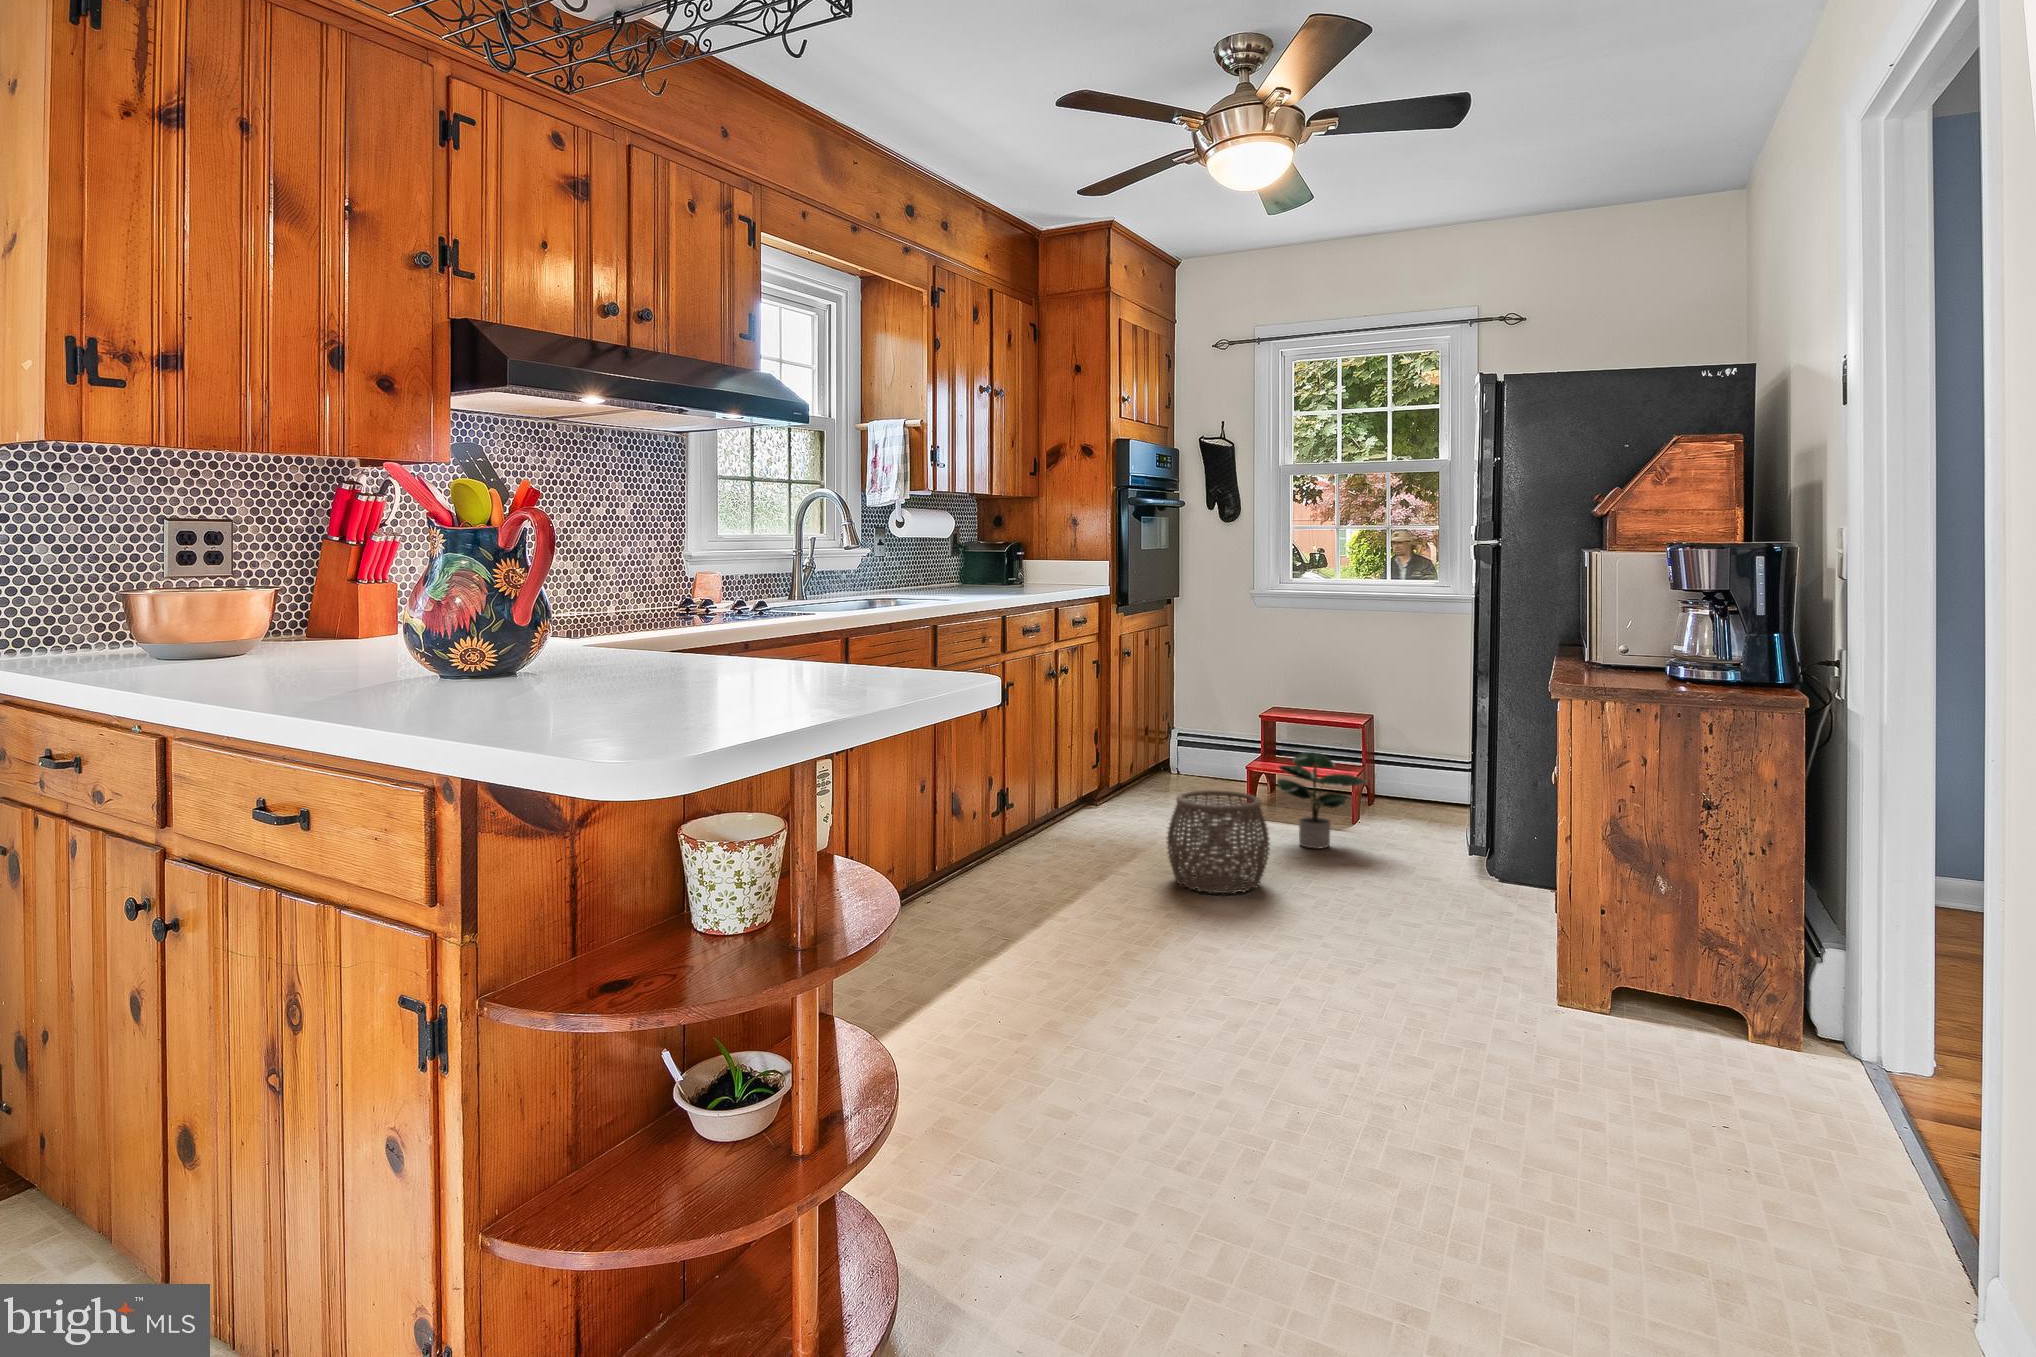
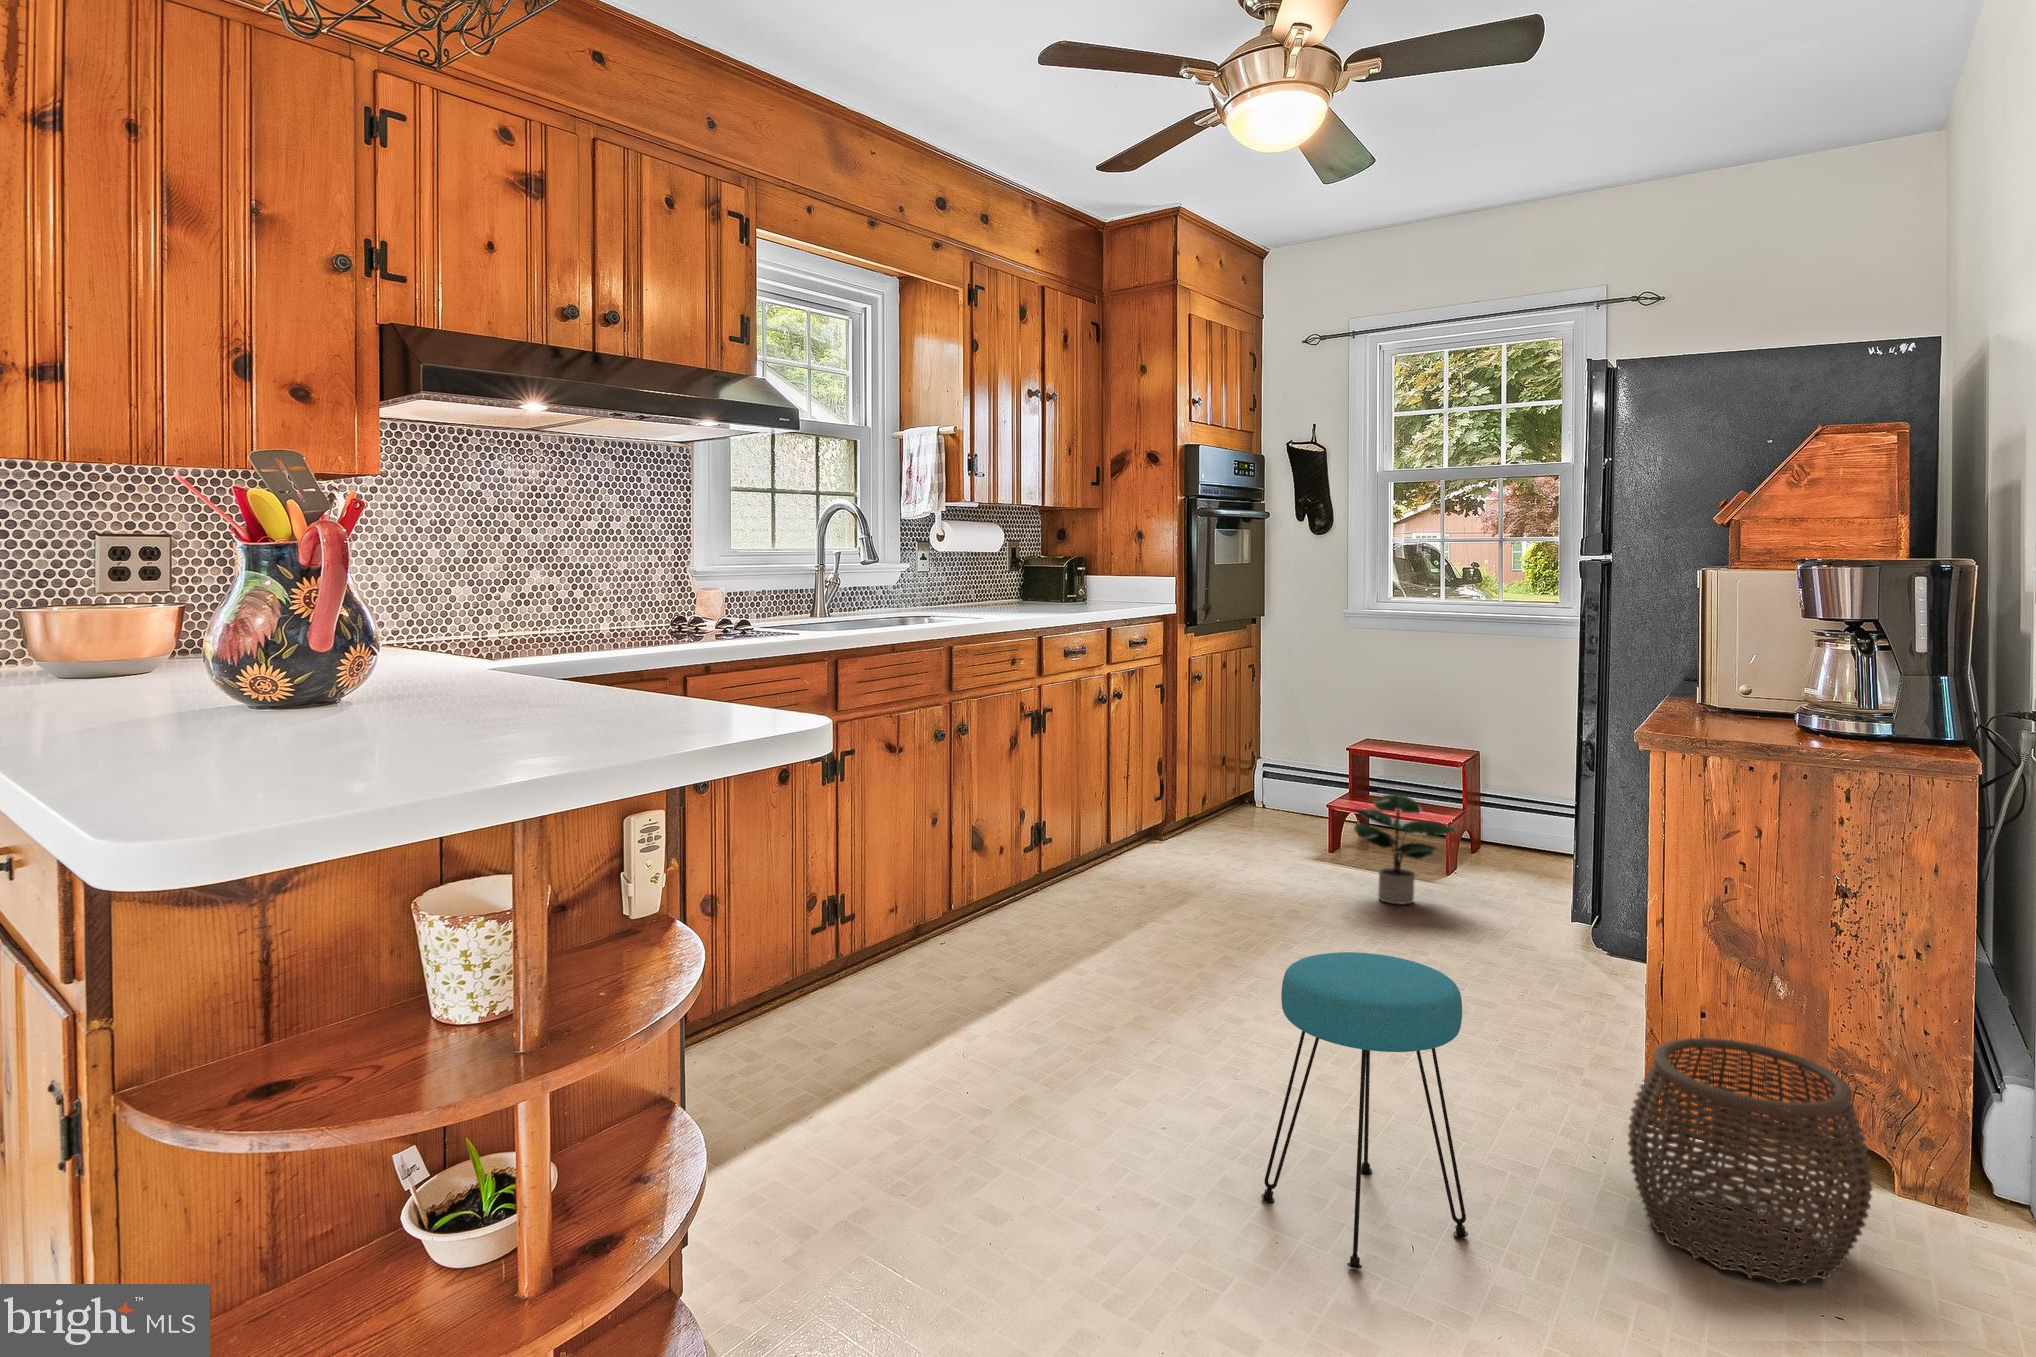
woven basket: present [1167,790,1270,894] -> present [1628,1038,1873,1283]
stool: none [1262,872,1435,1128] -> present [1261,952,1468,1269]

